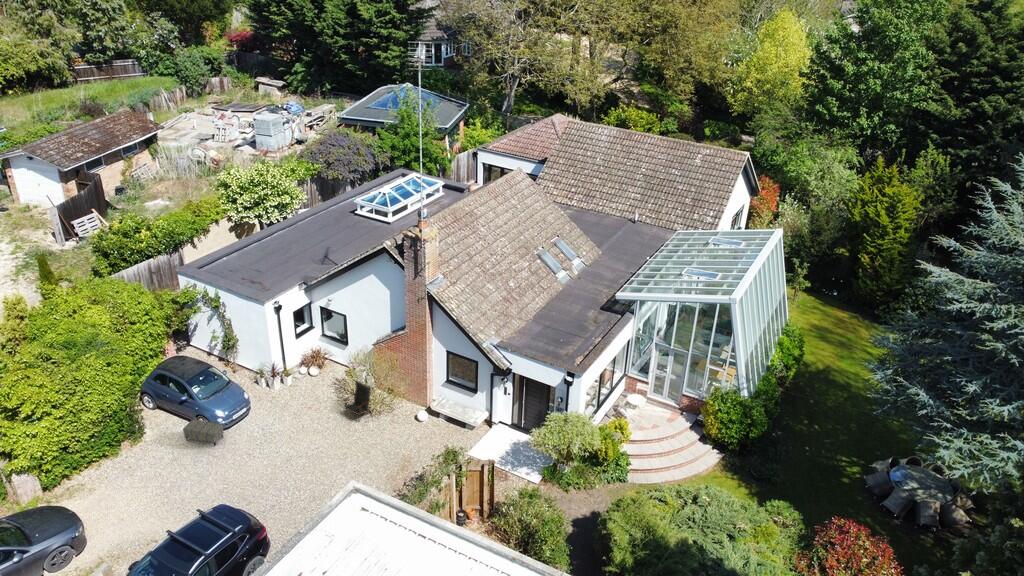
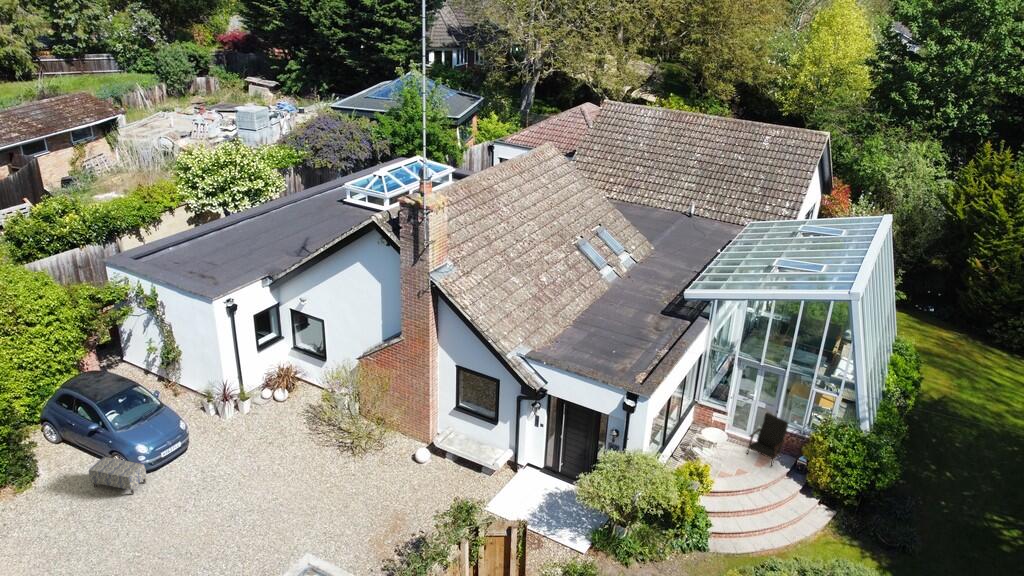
lounge chair: present [344,381,371,418] -> present [747,413,788,466]

